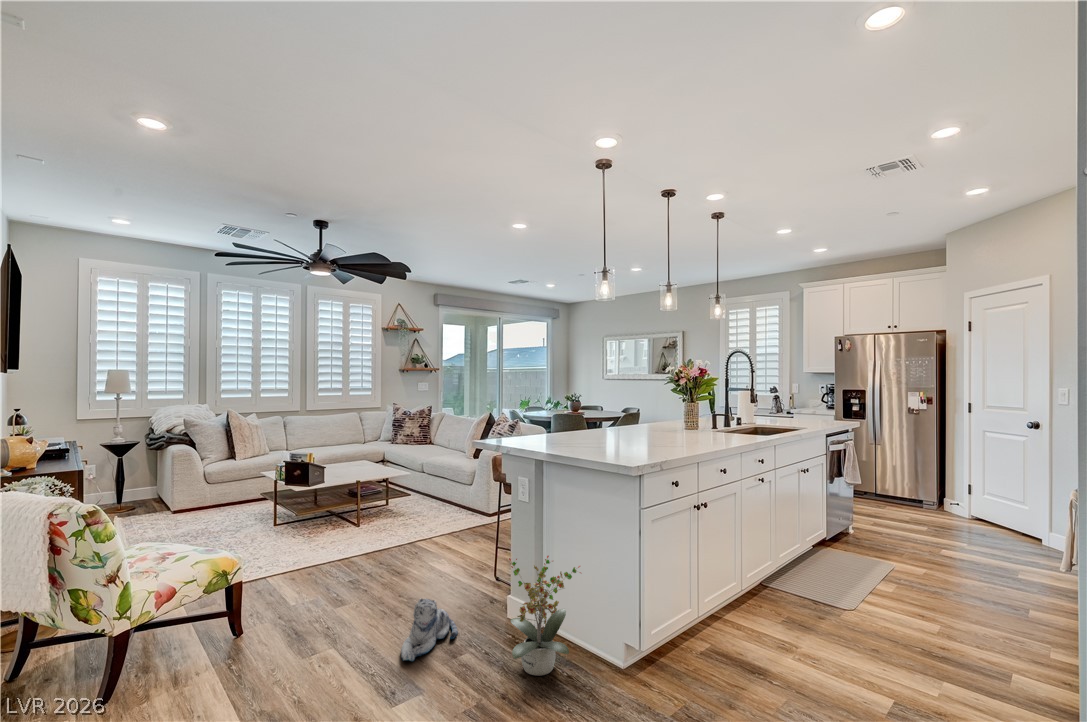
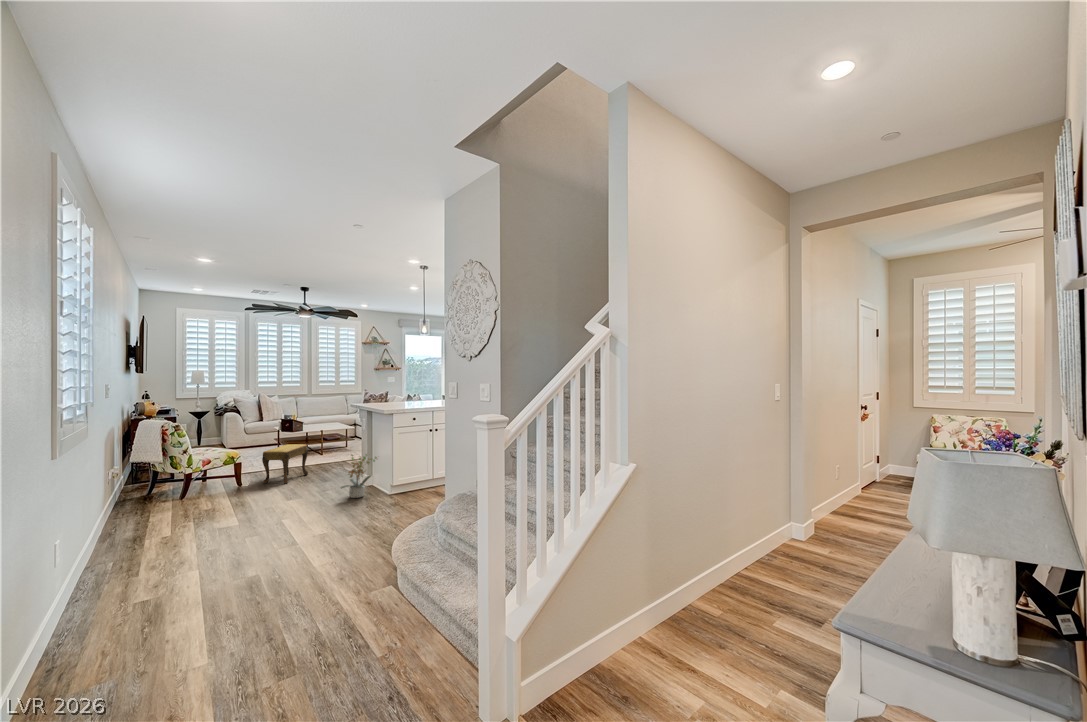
footstool: none [283,522,366,619] -> present [262,444,308,484]
plush toy: present [401,599,458,661] -> none [303,471,336,494]

